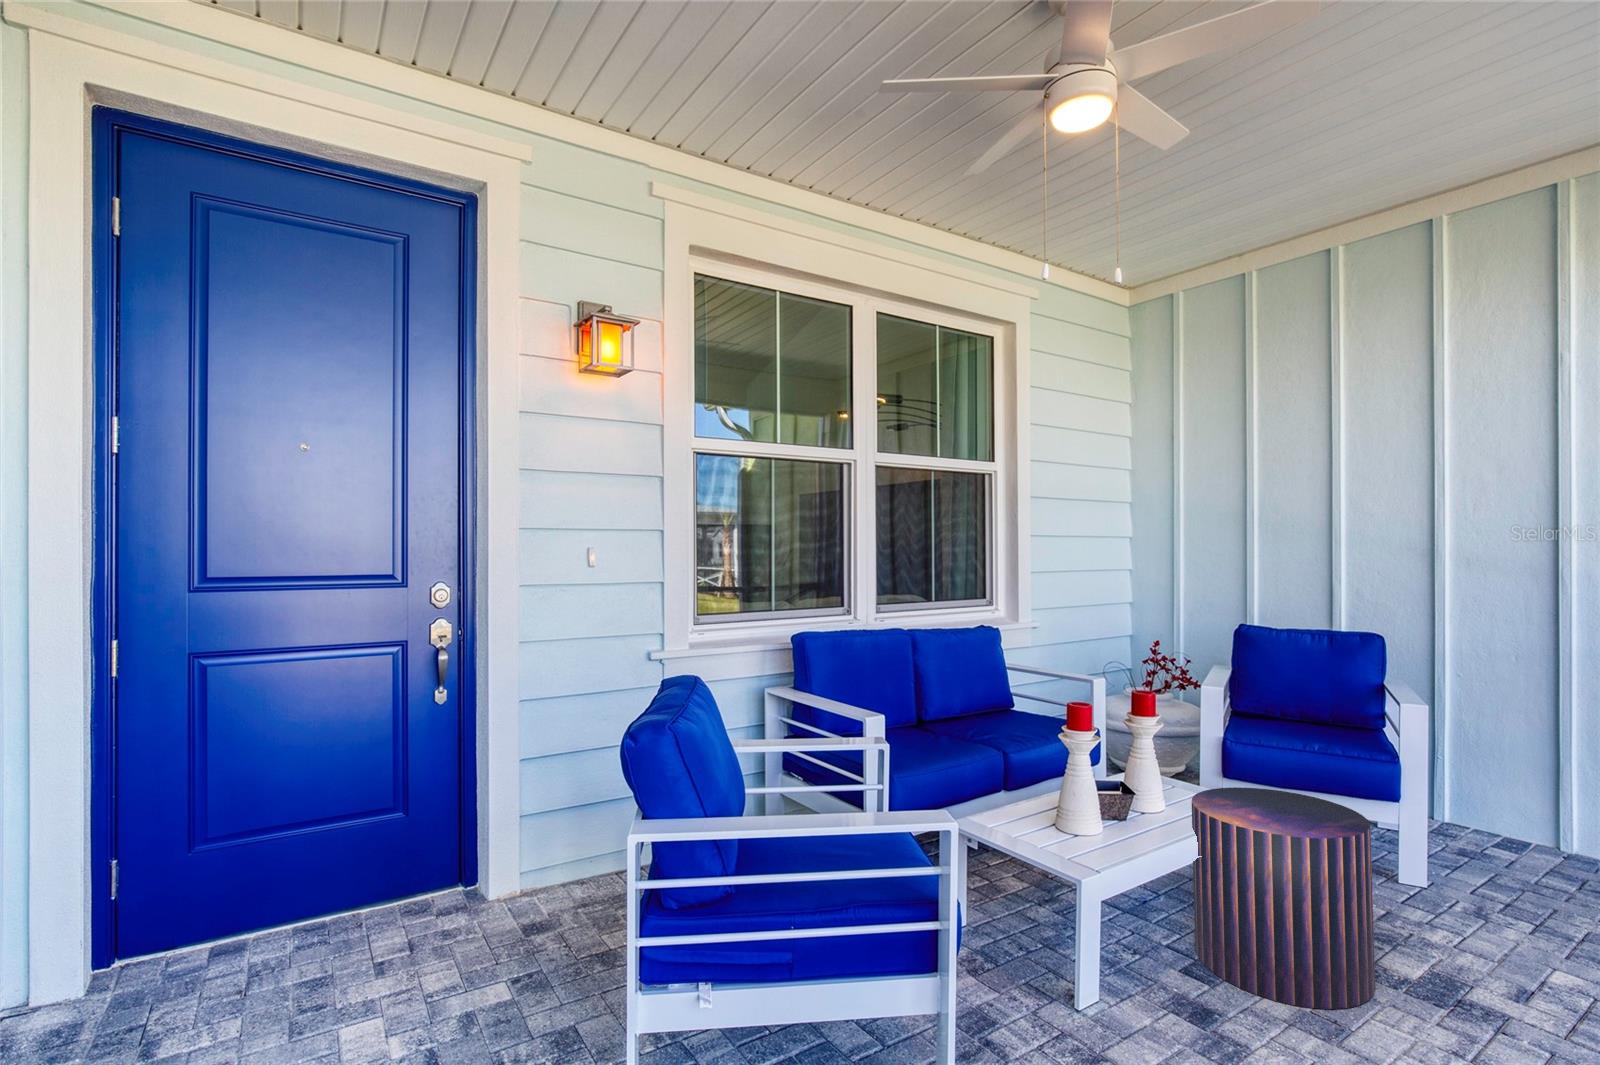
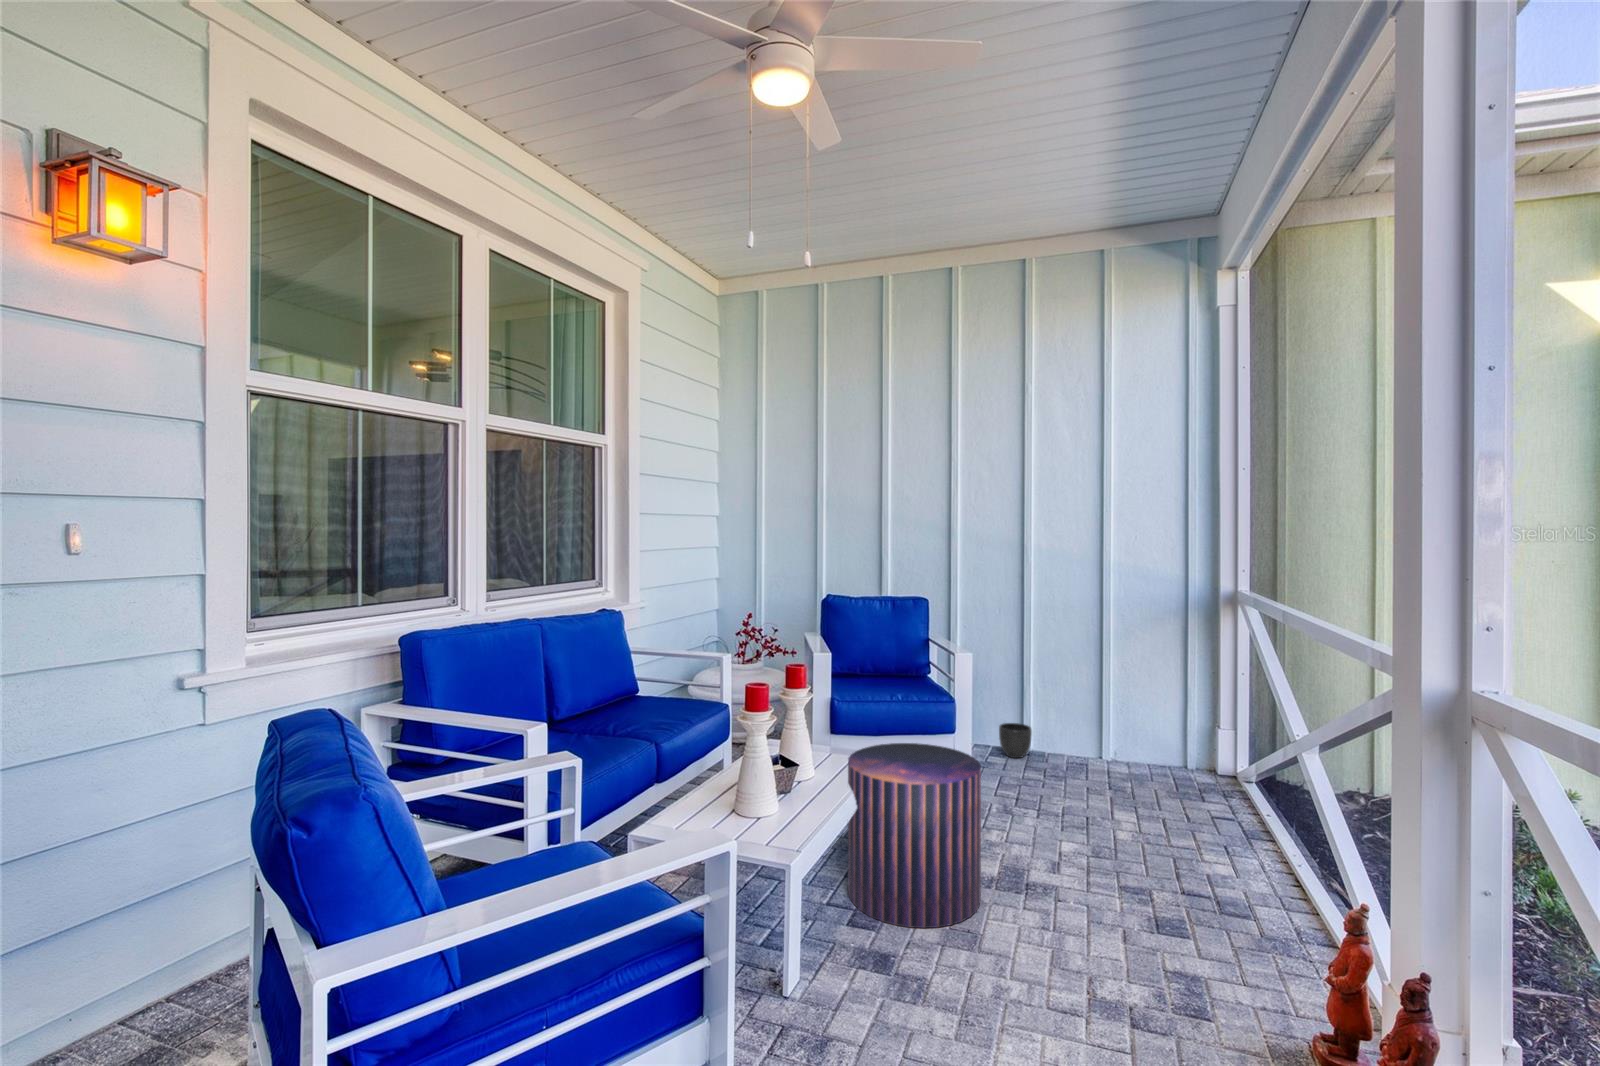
planter: none [1511,806,1571,858] -> present [999,723,1032,758]

